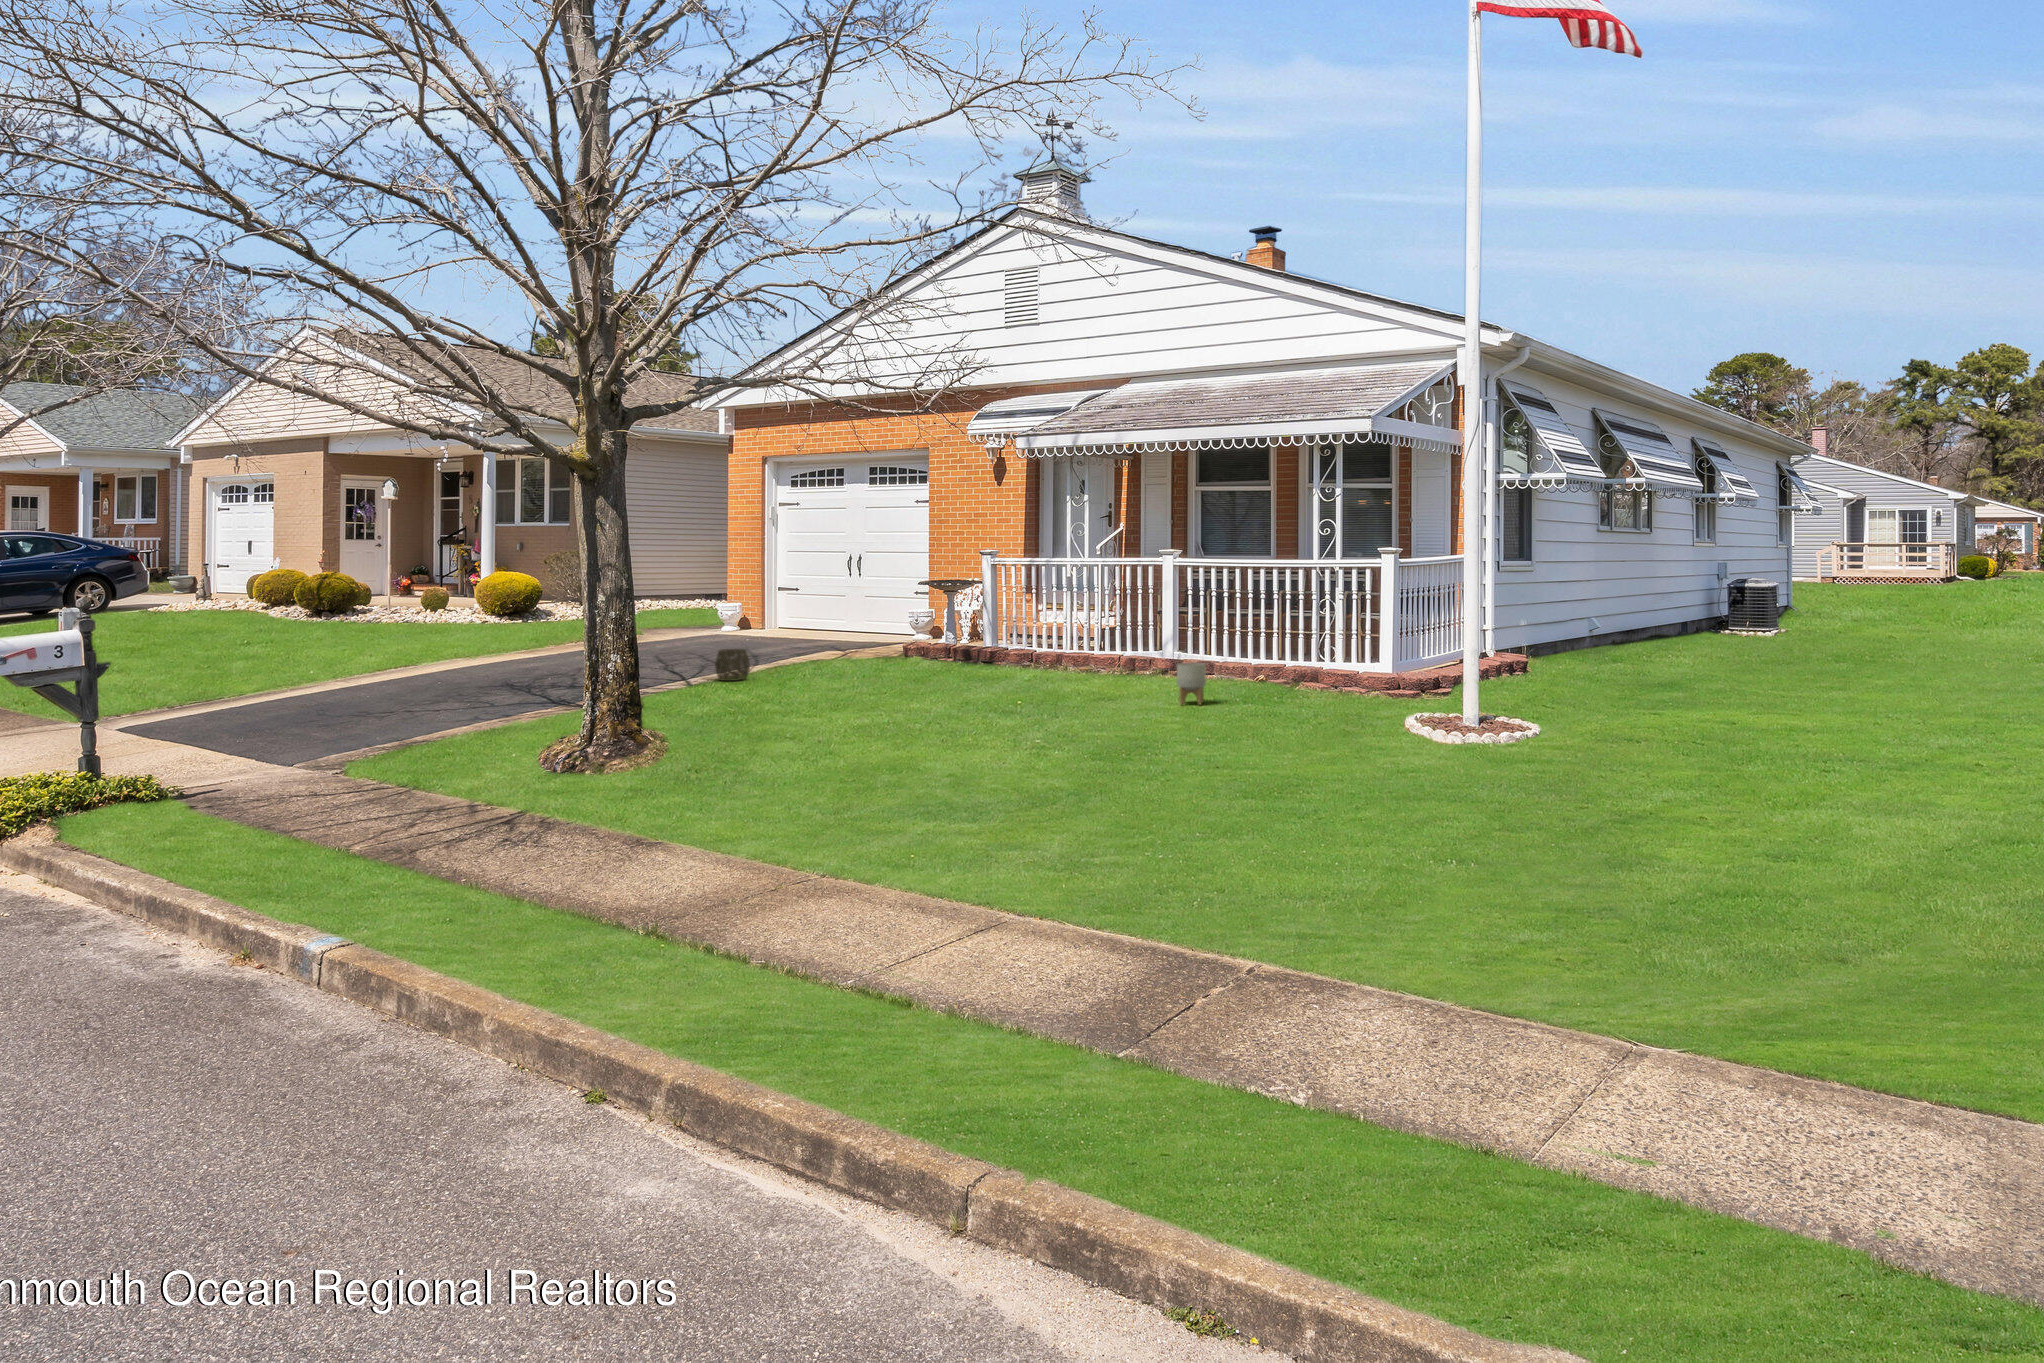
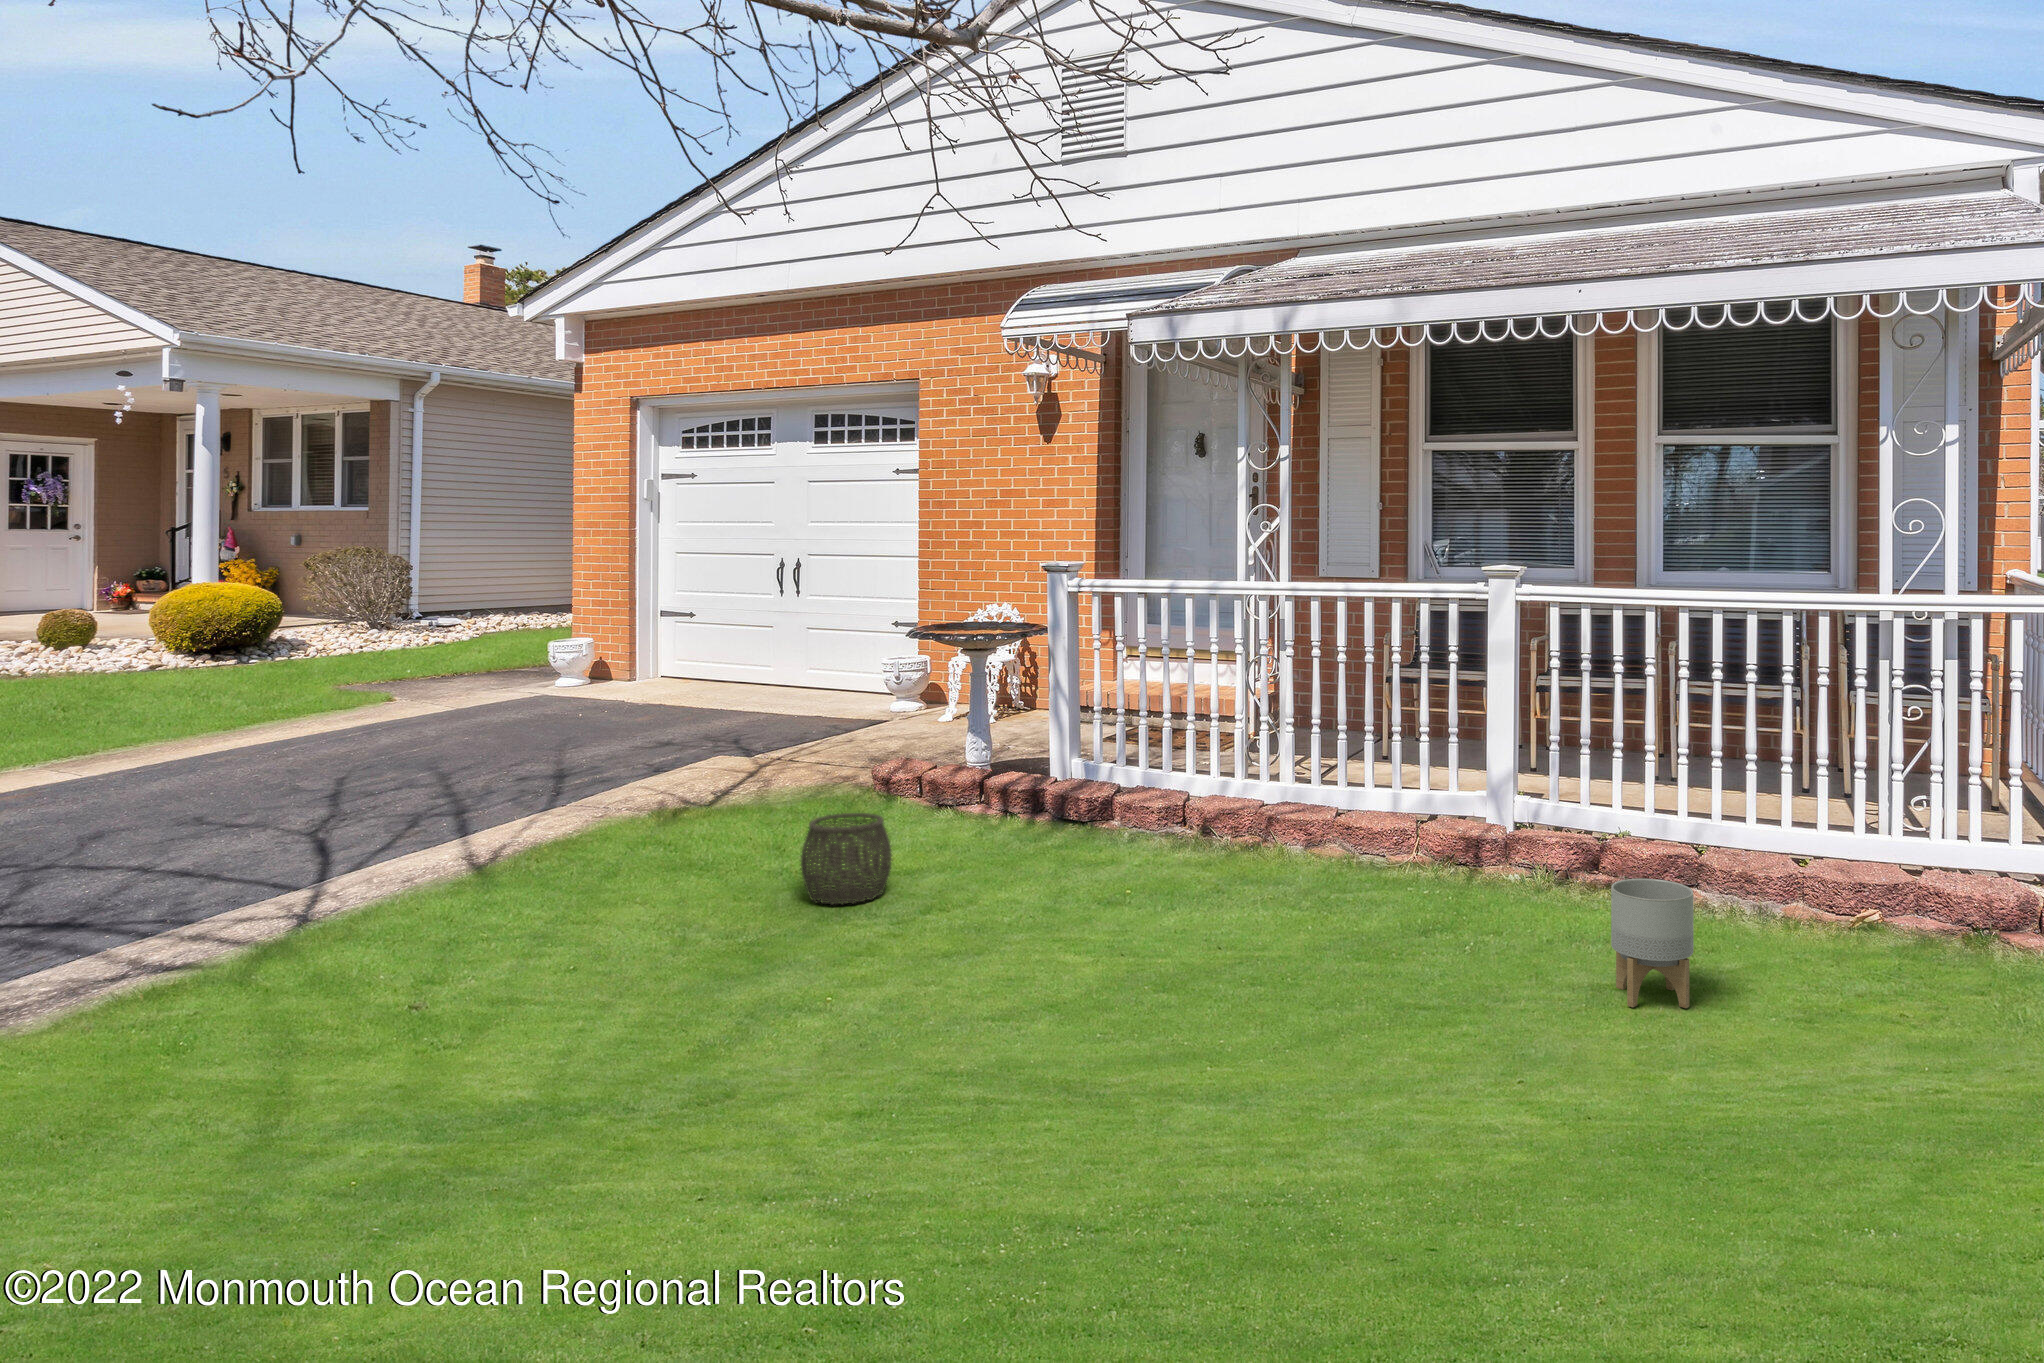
woven basket: present [715,649,750,681] -> present [801,813,892,905]

